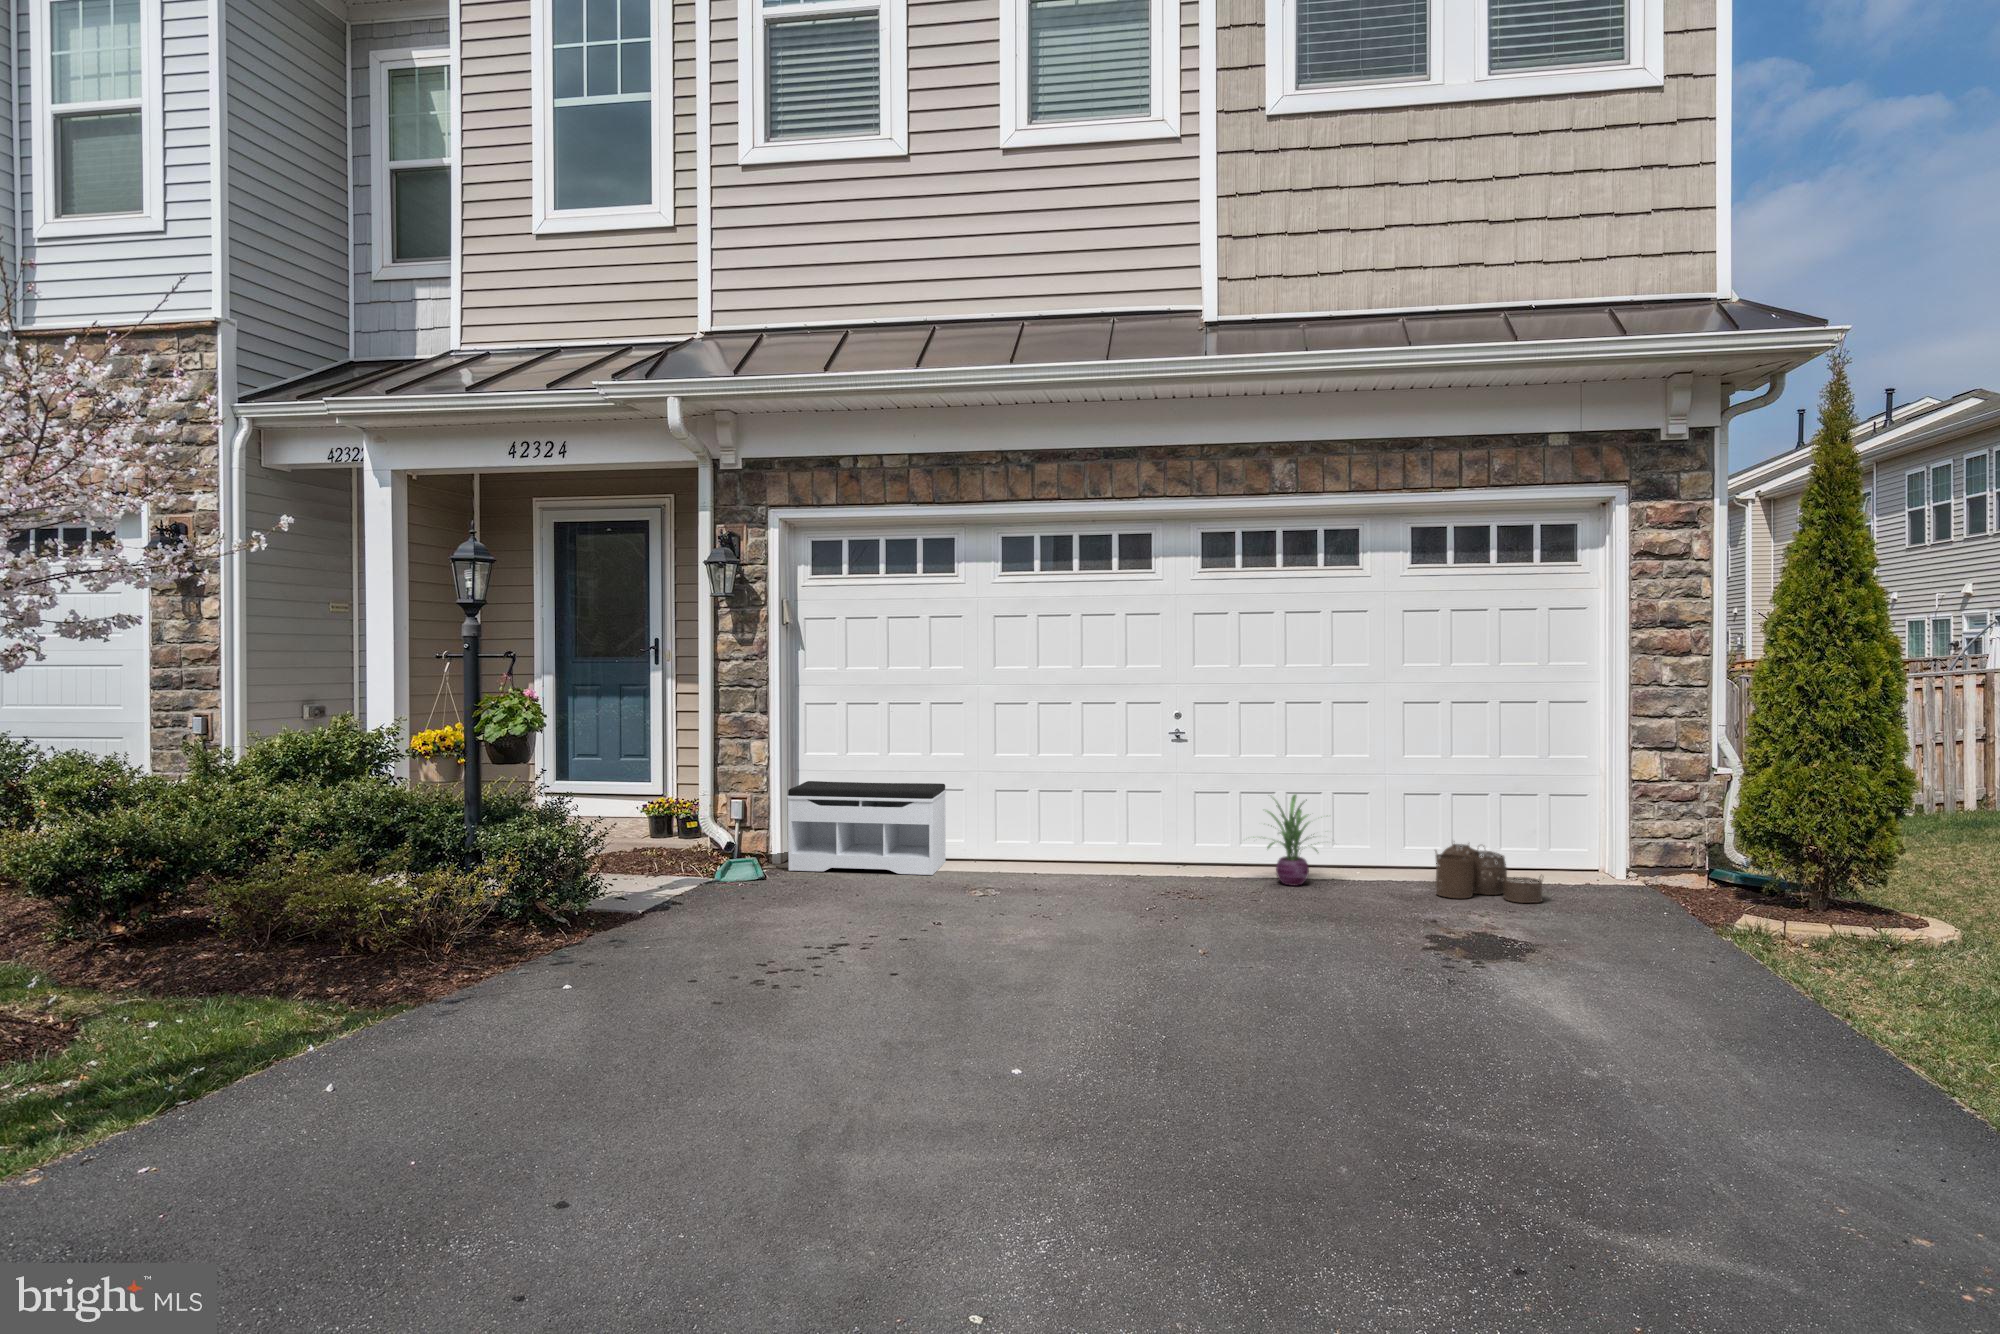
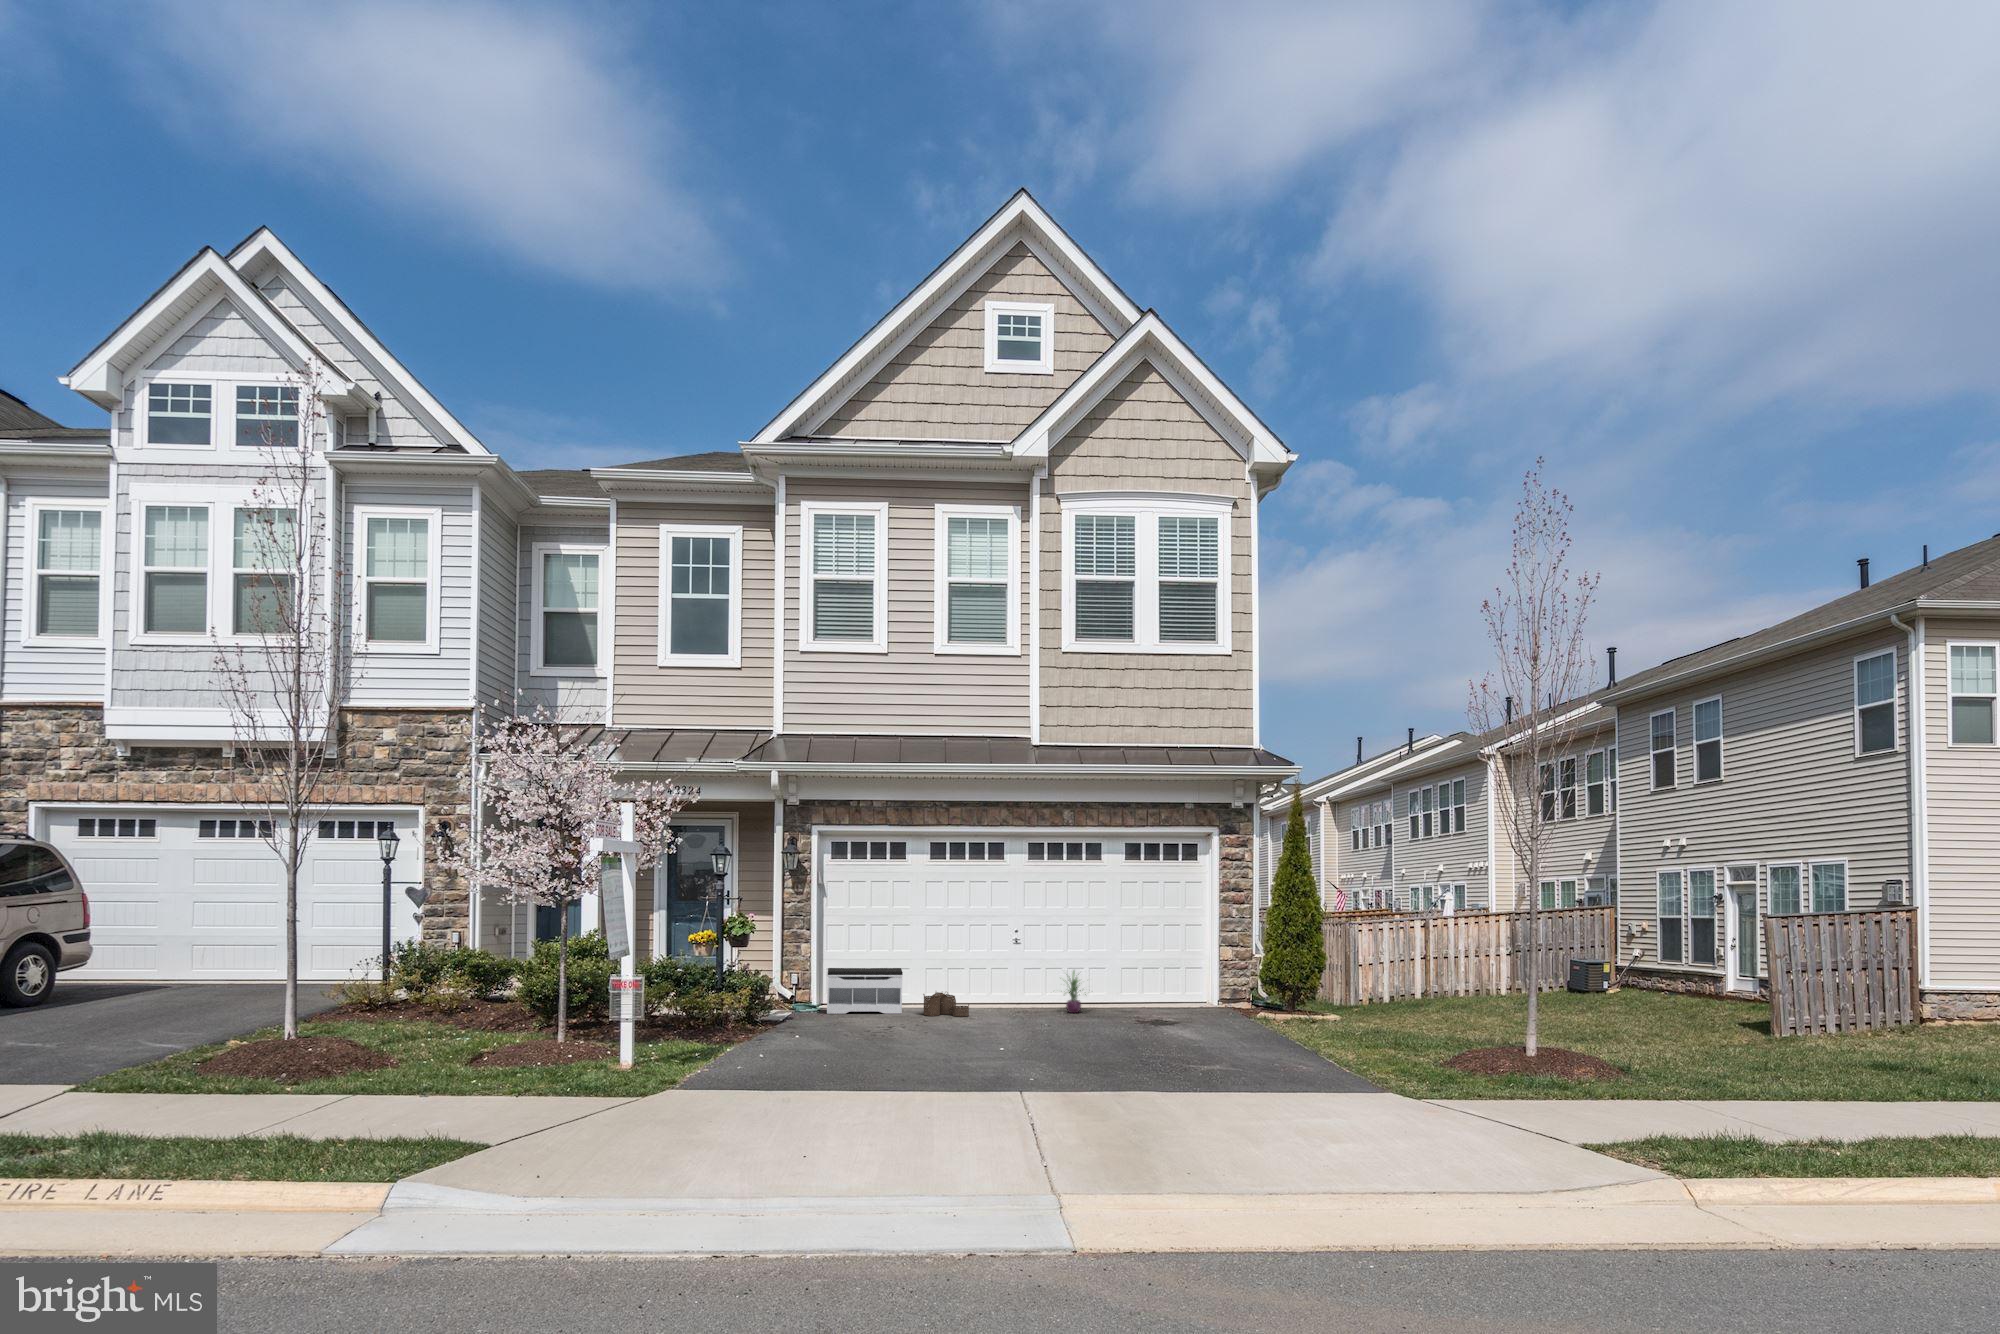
woven basket: present [1435,844,1542,903] -> present [923,992,969,1017]

